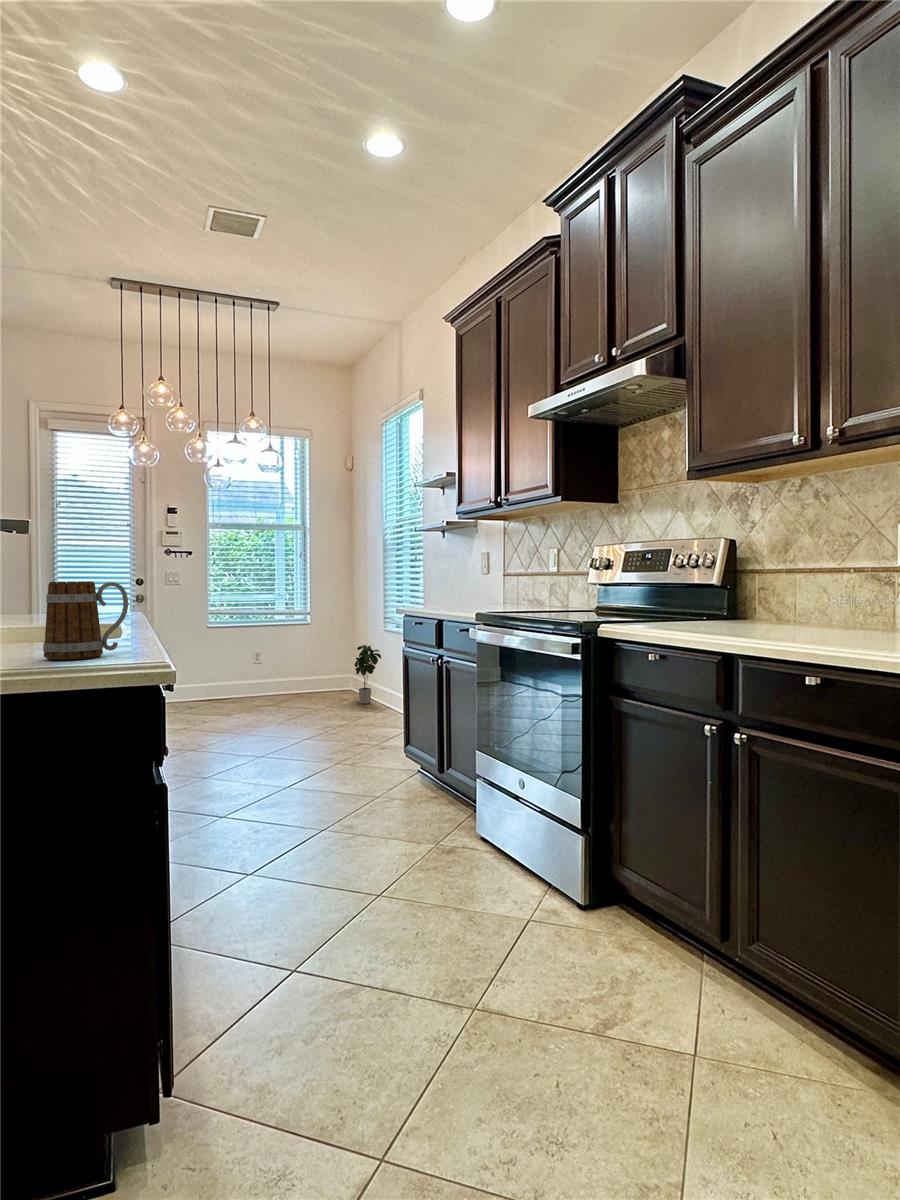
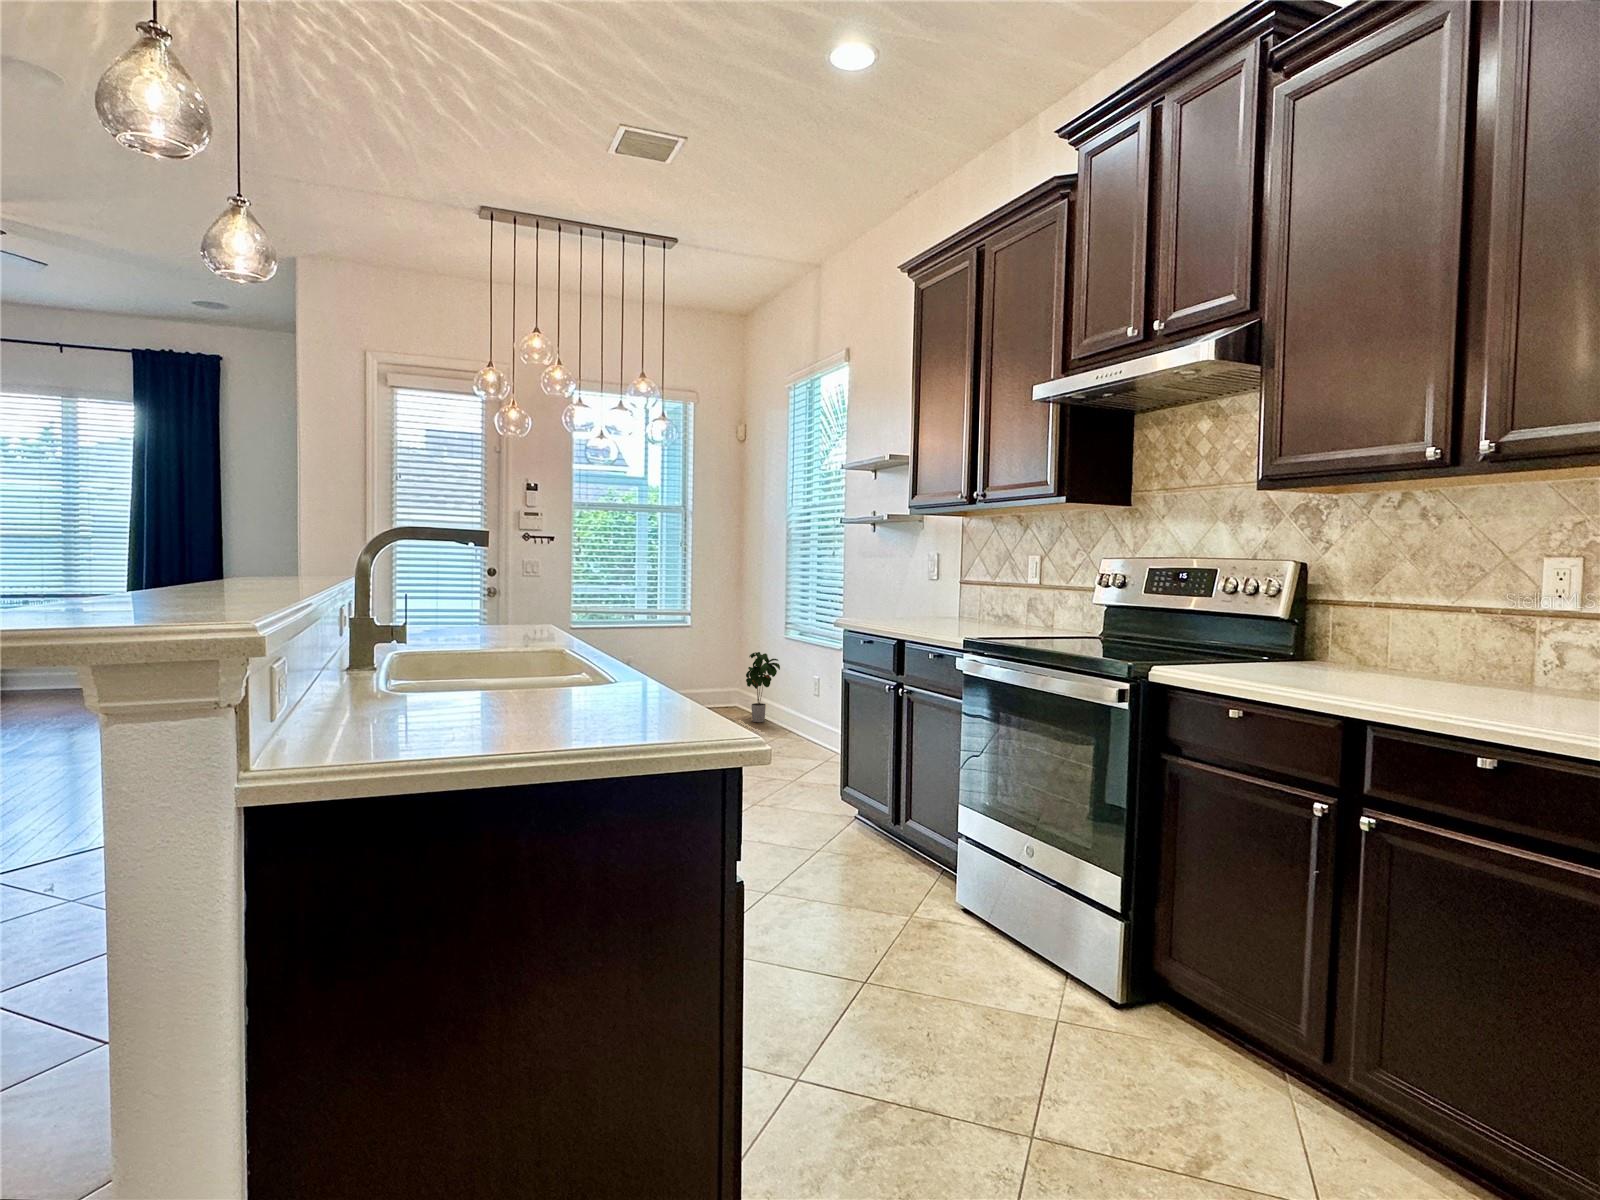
mug: present [43,581,128,660] -> none [574,629,670,731]

